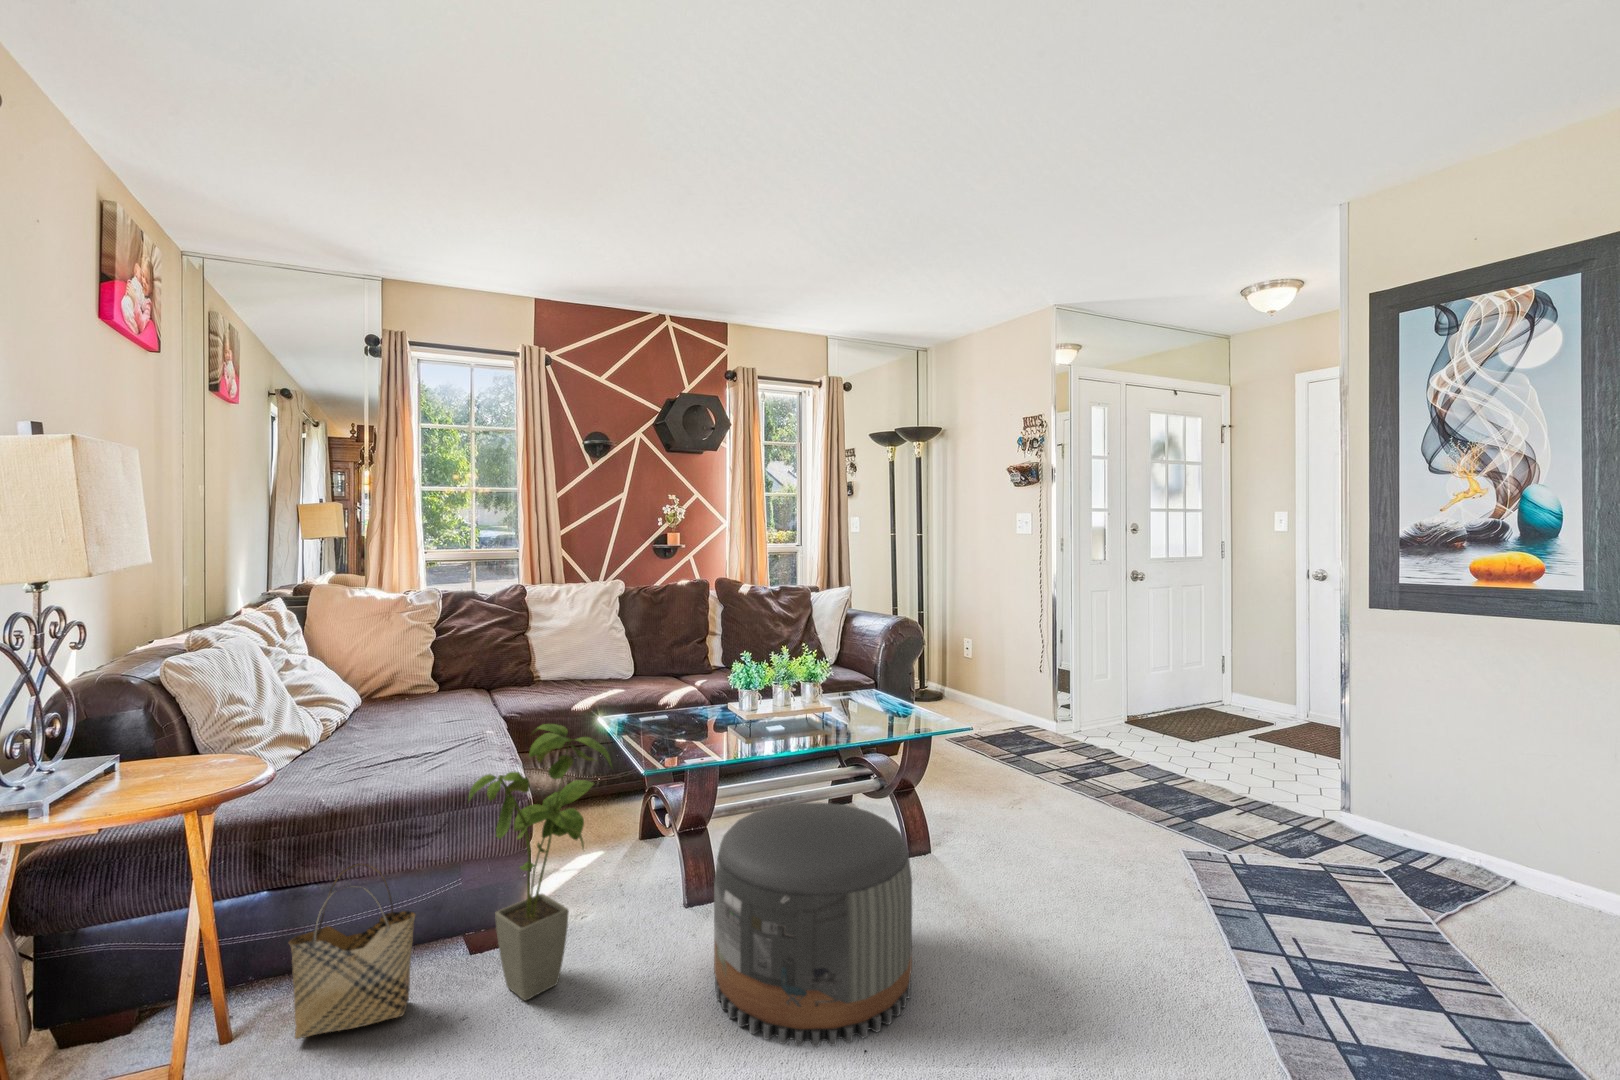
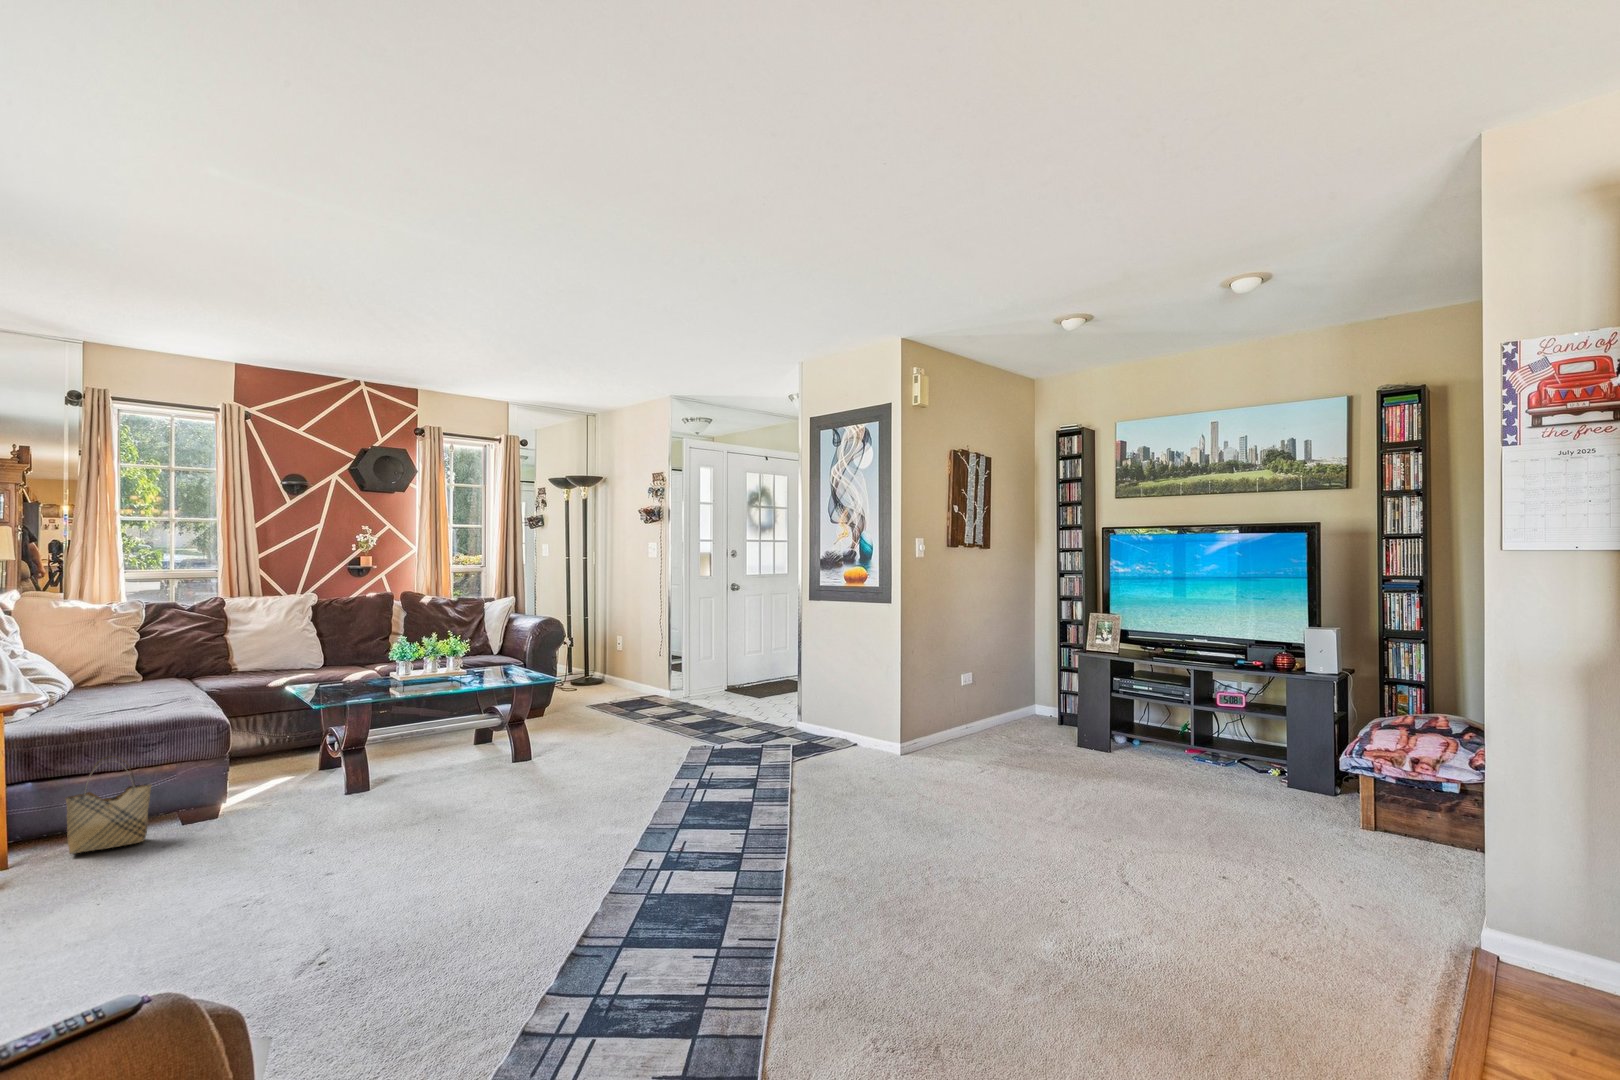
house plant: present [468,724,612,1000] -> none [191,668,291,831]
pouf: present [714,803,912,1047] -> none [356,715,481,828]

